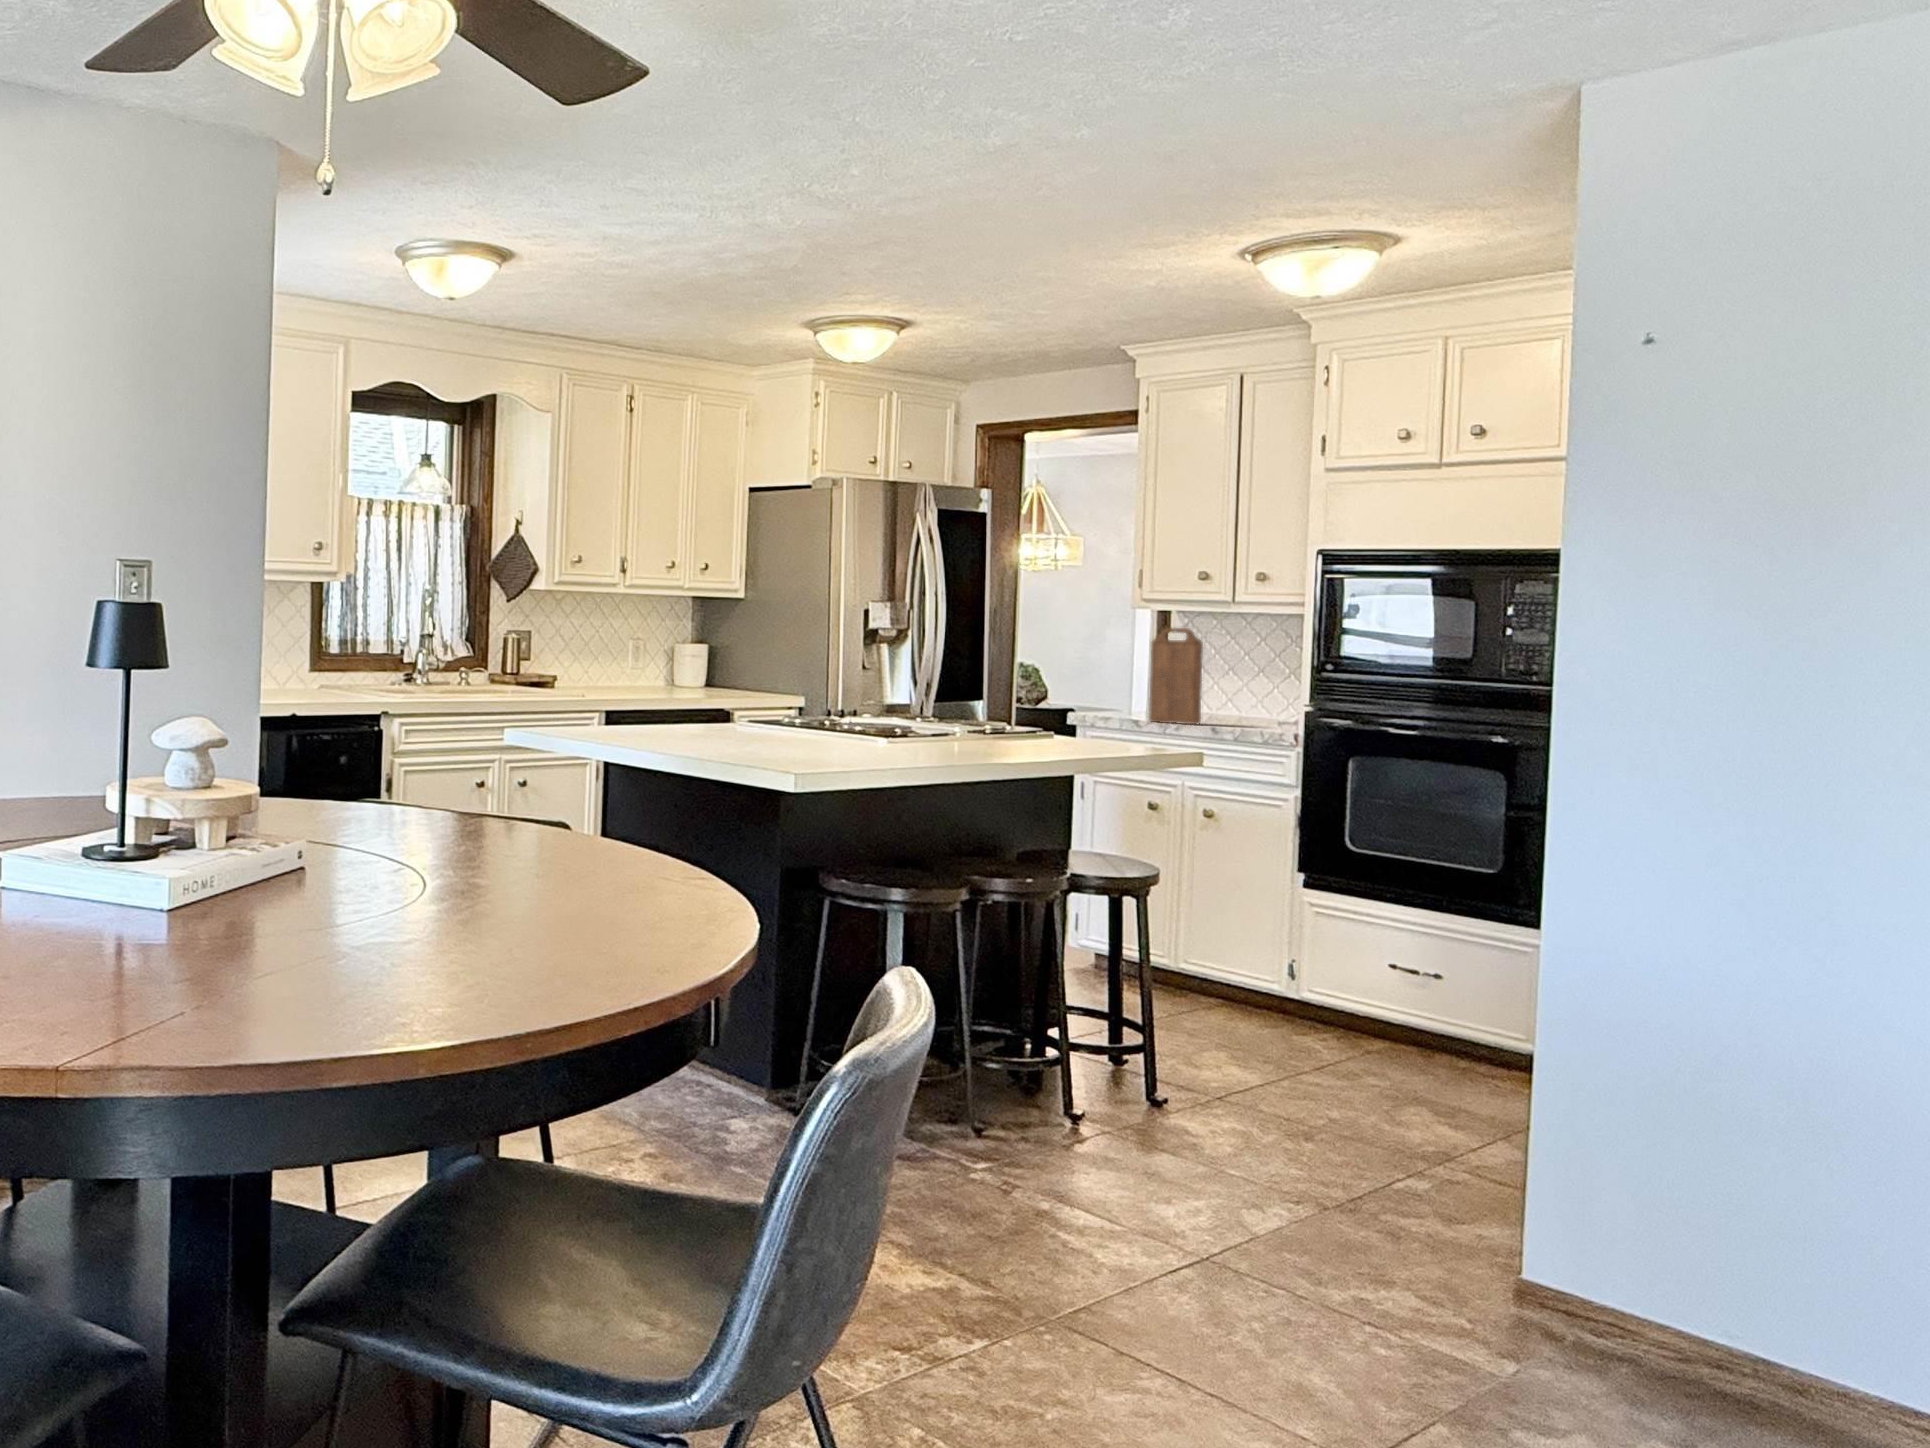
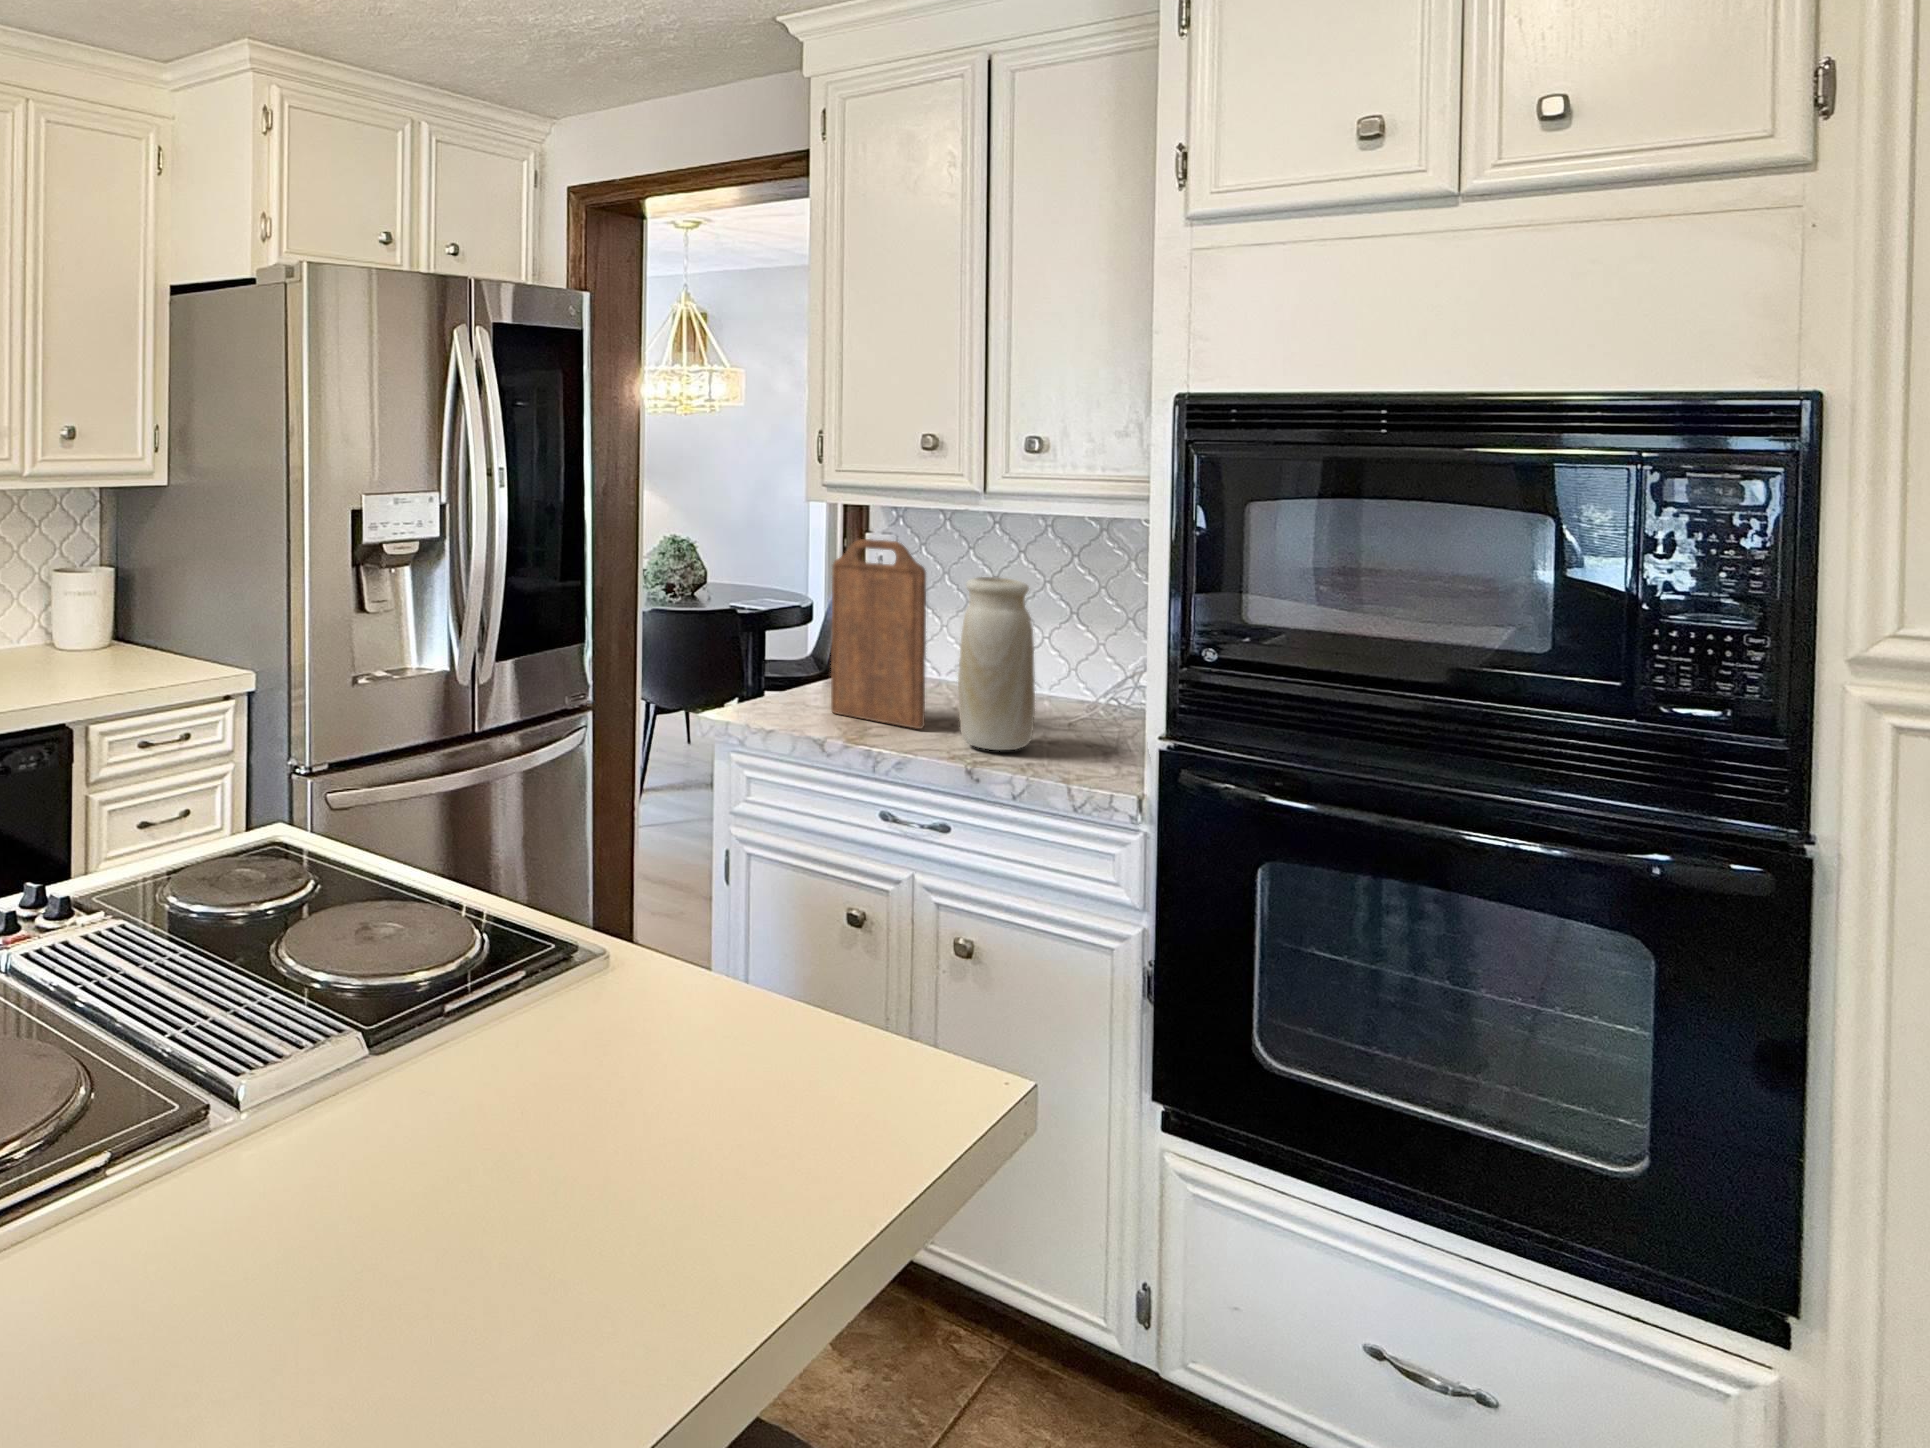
vase: none [1218,644,1257,728] -> present [958,577,1035,751]

